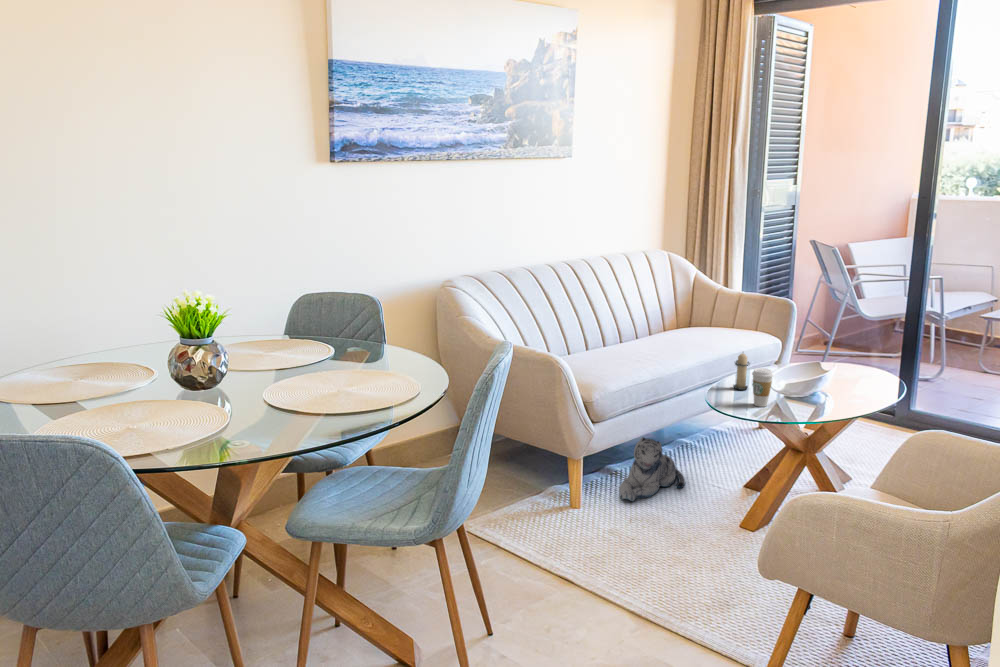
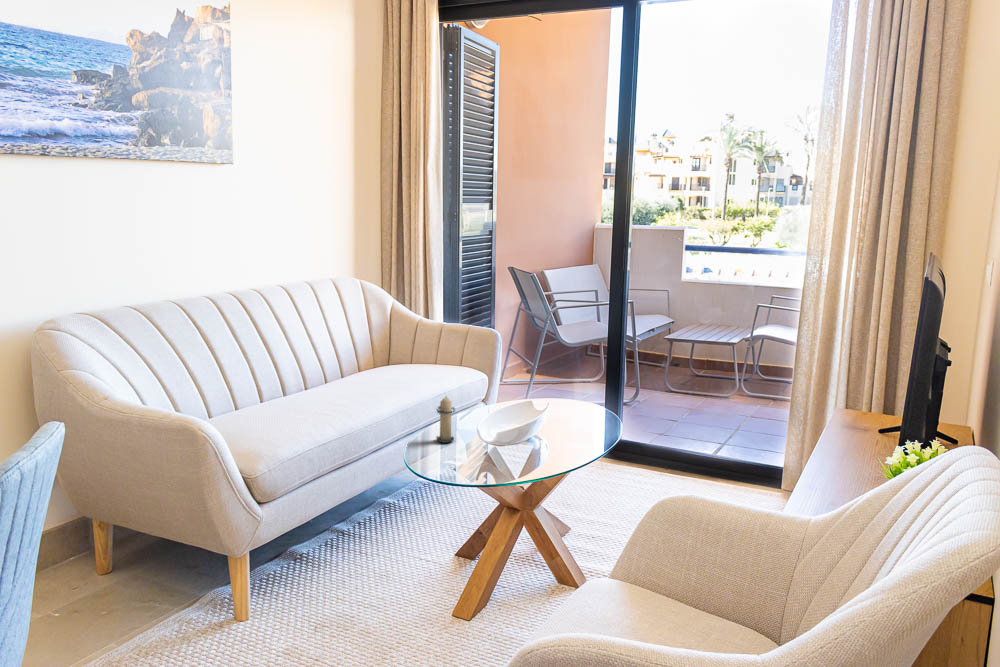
coffee cup: present [752,368,773,407] -> none [458,416,484,465]
plush toy: present [619,437,685,501] -> none [300,511,386,600]

